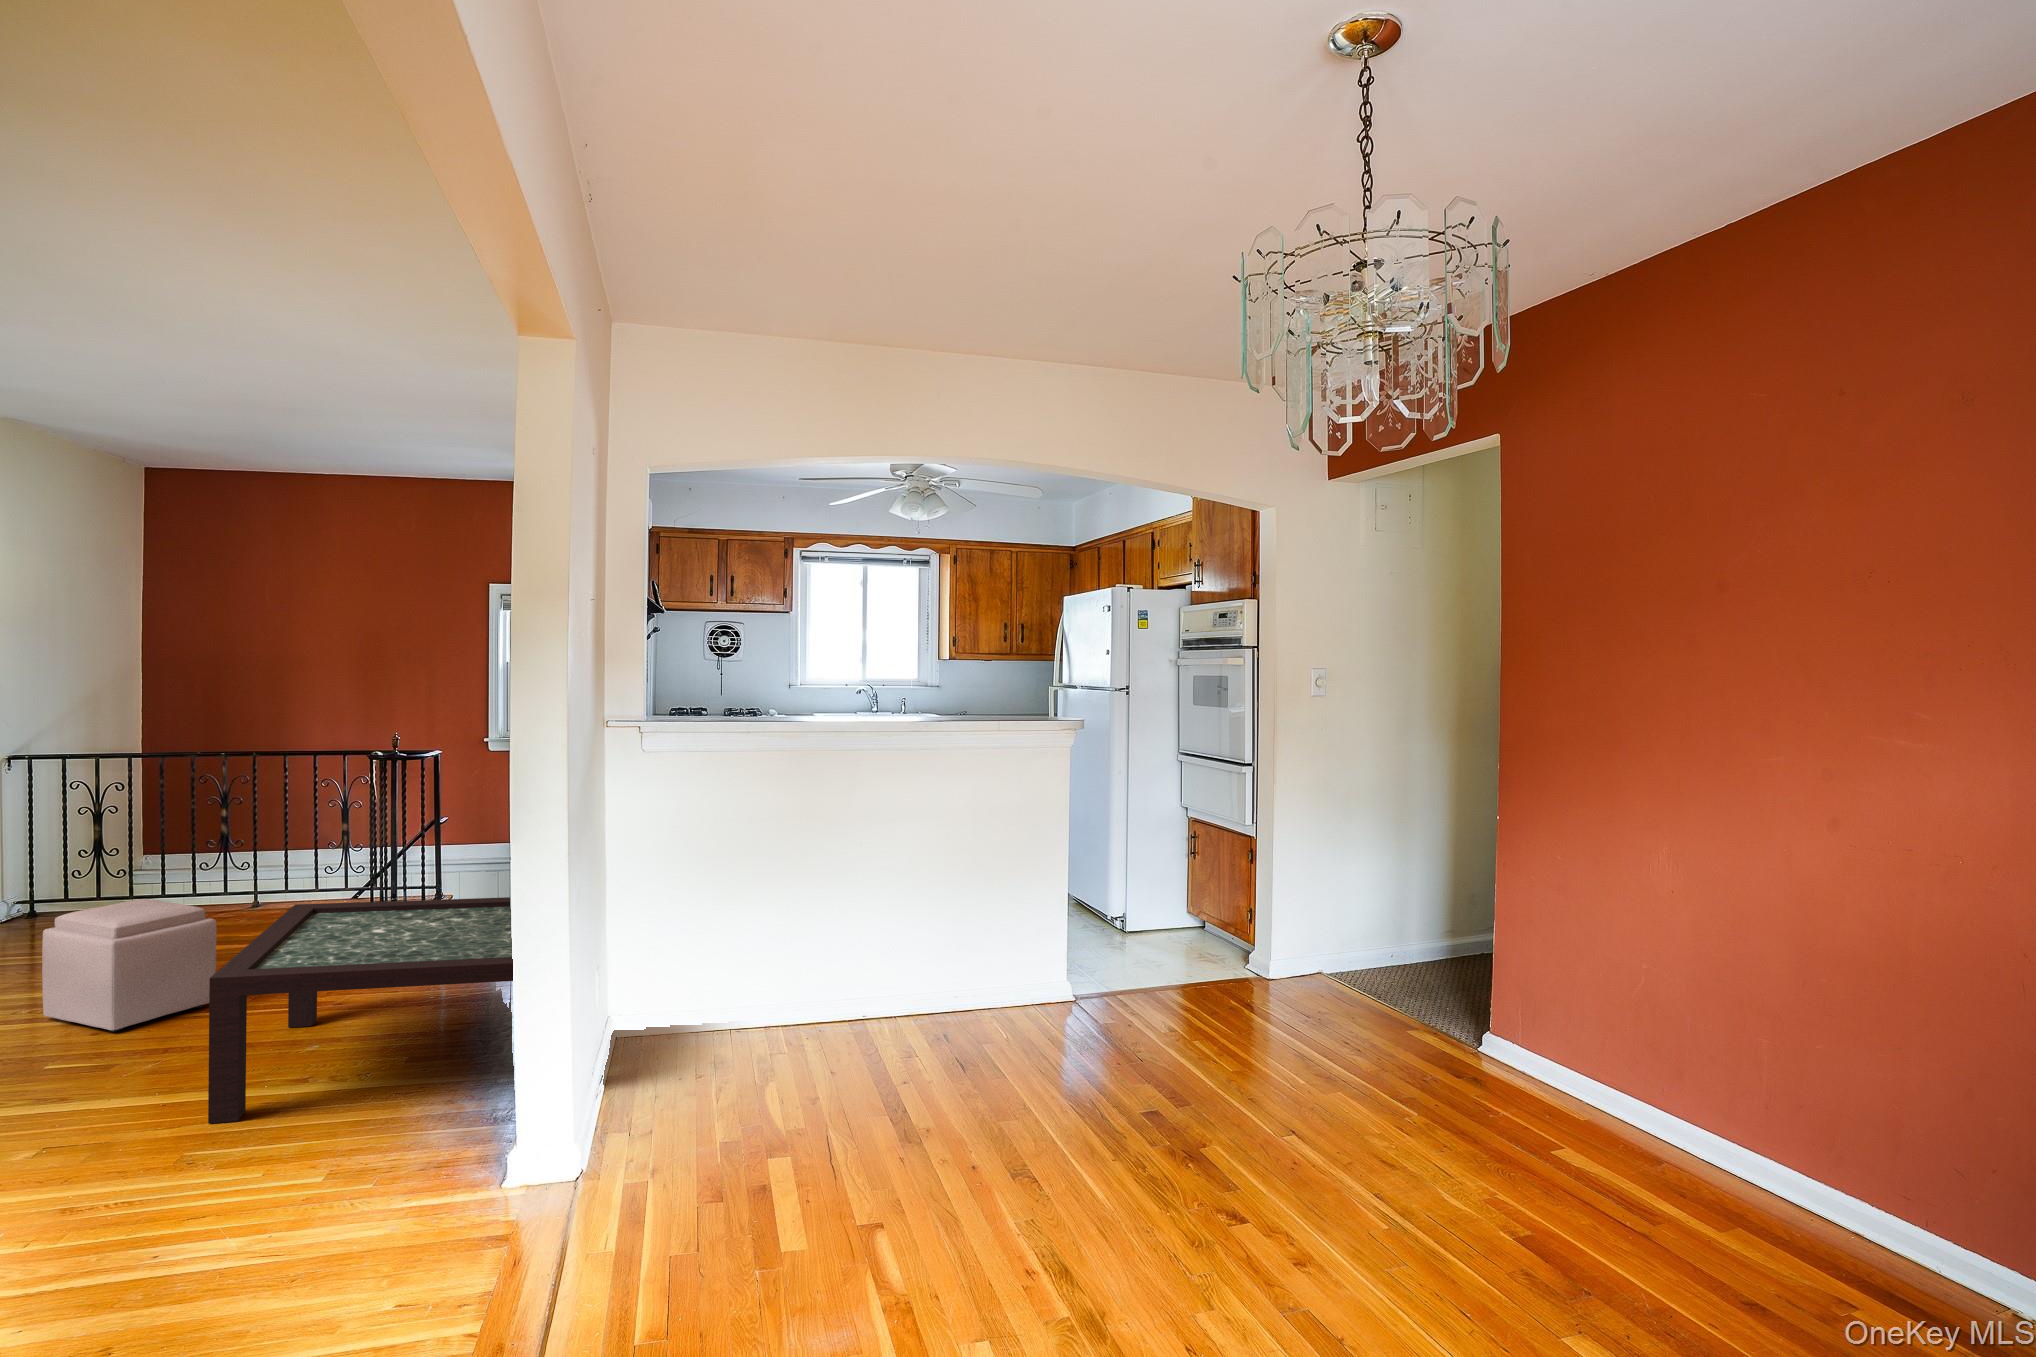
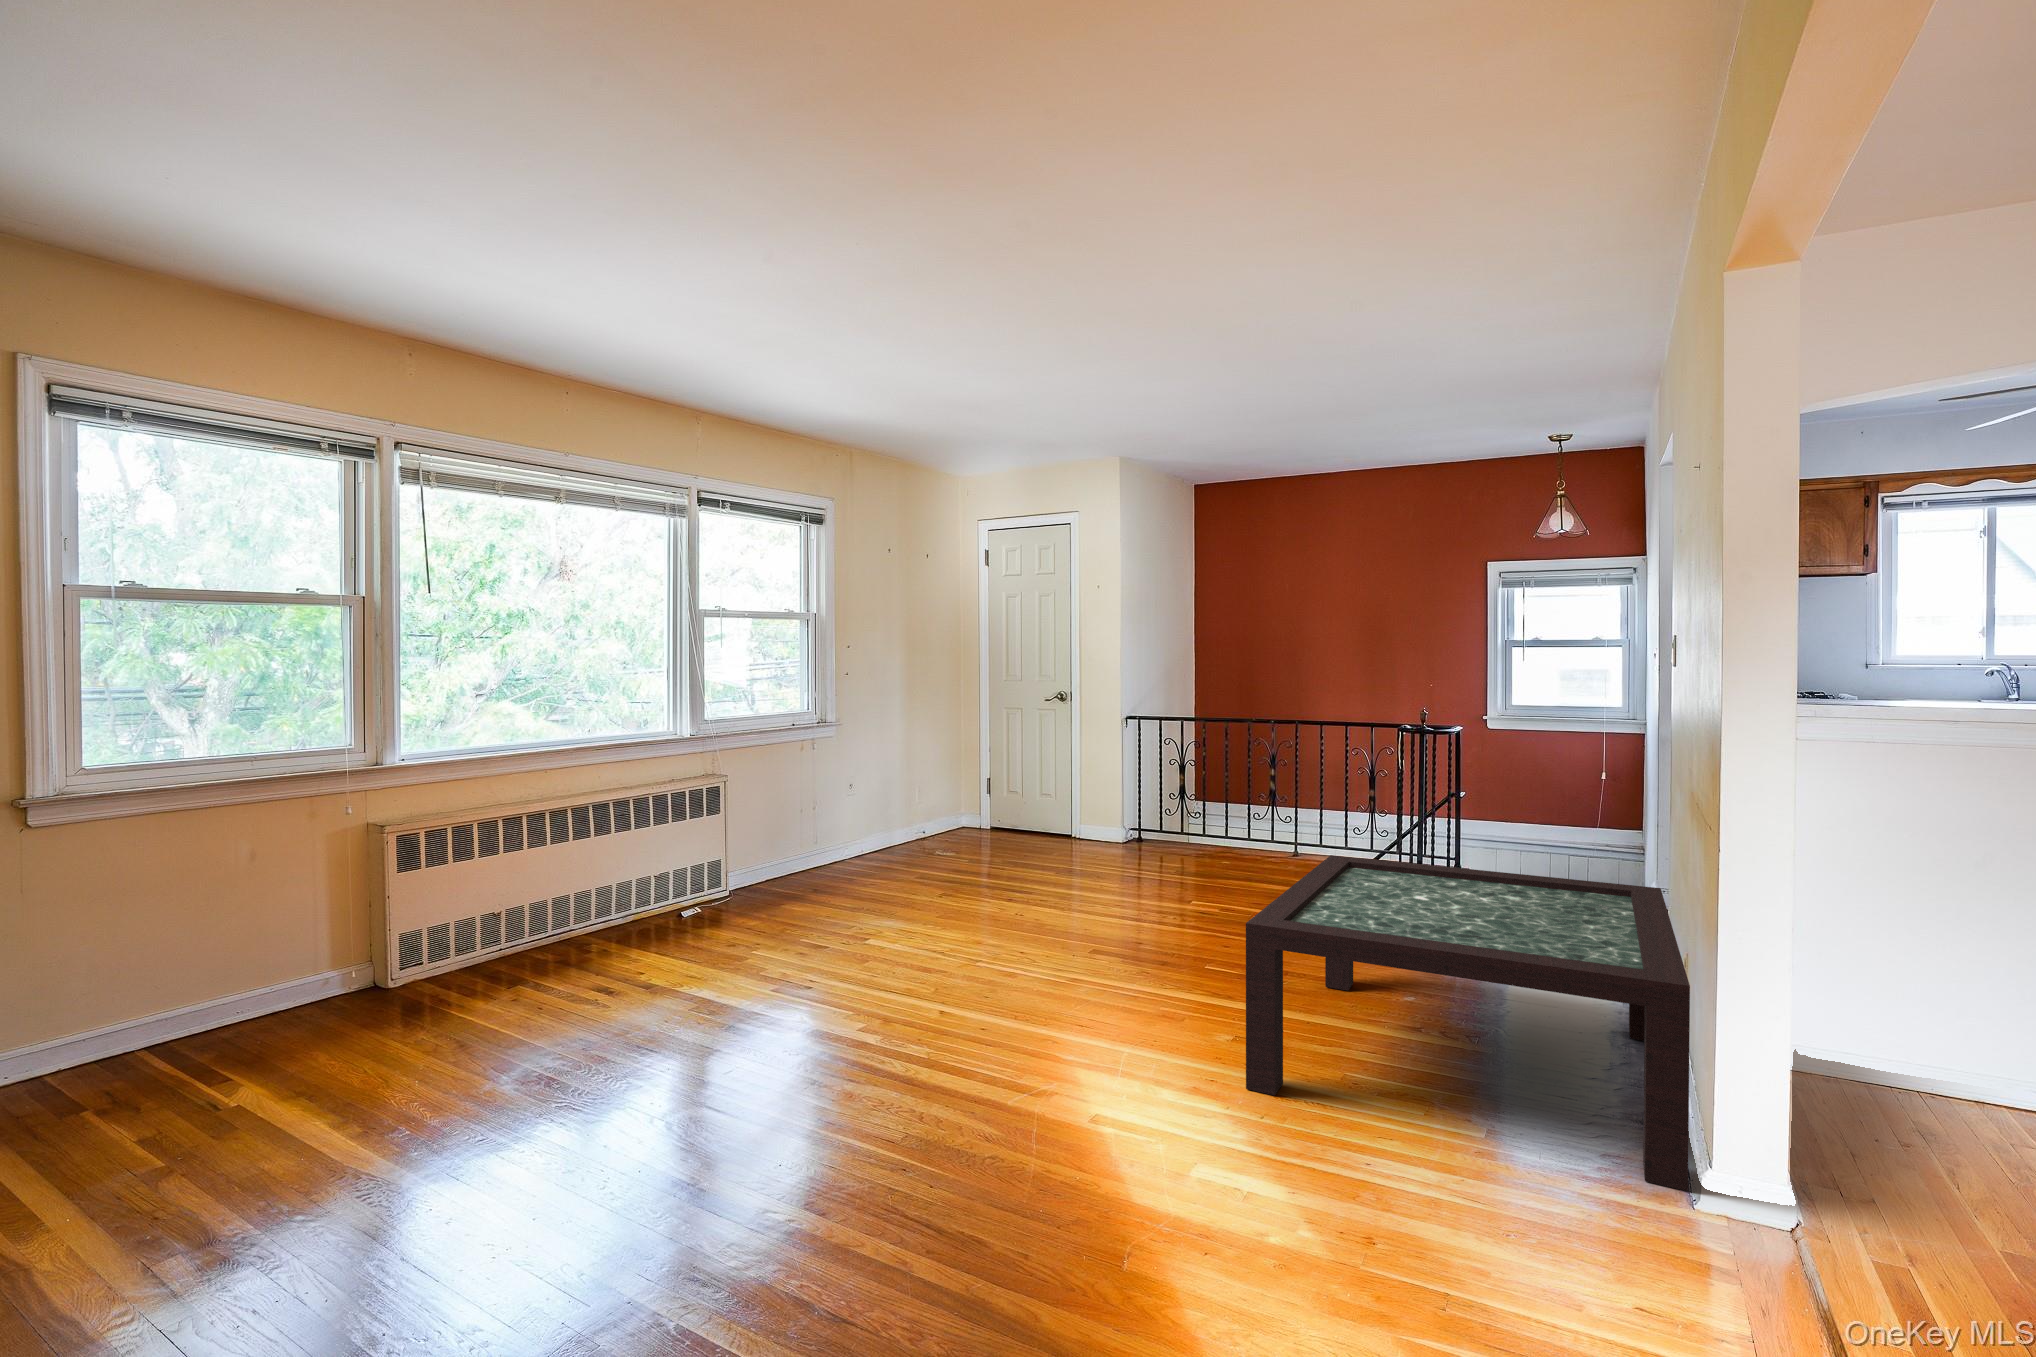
ottoman: present [42,899,217,1032] -> none [1129,834,1261,956]

